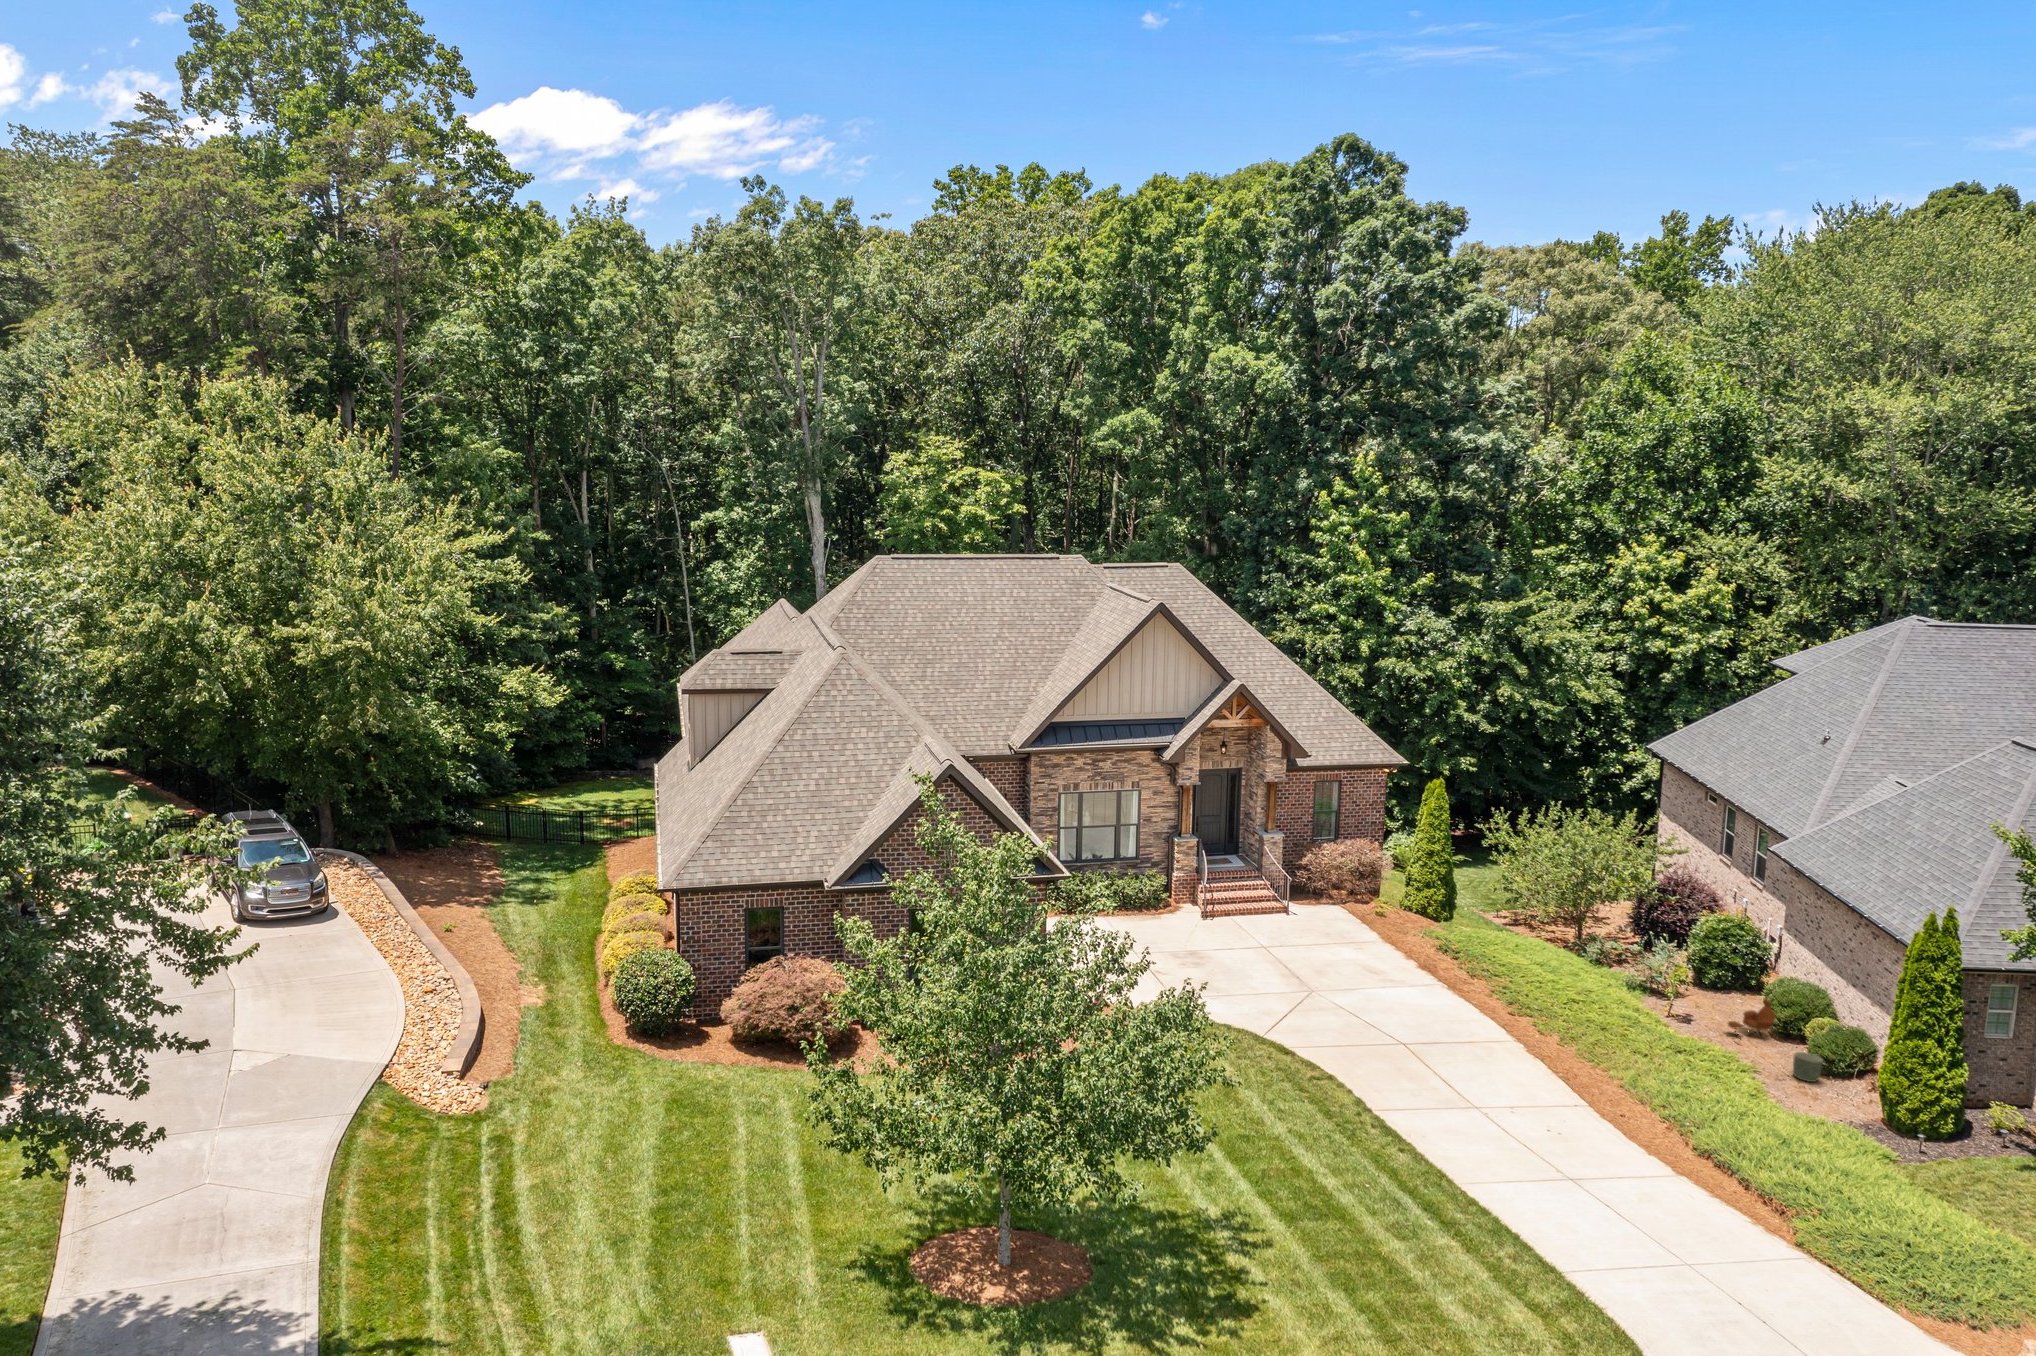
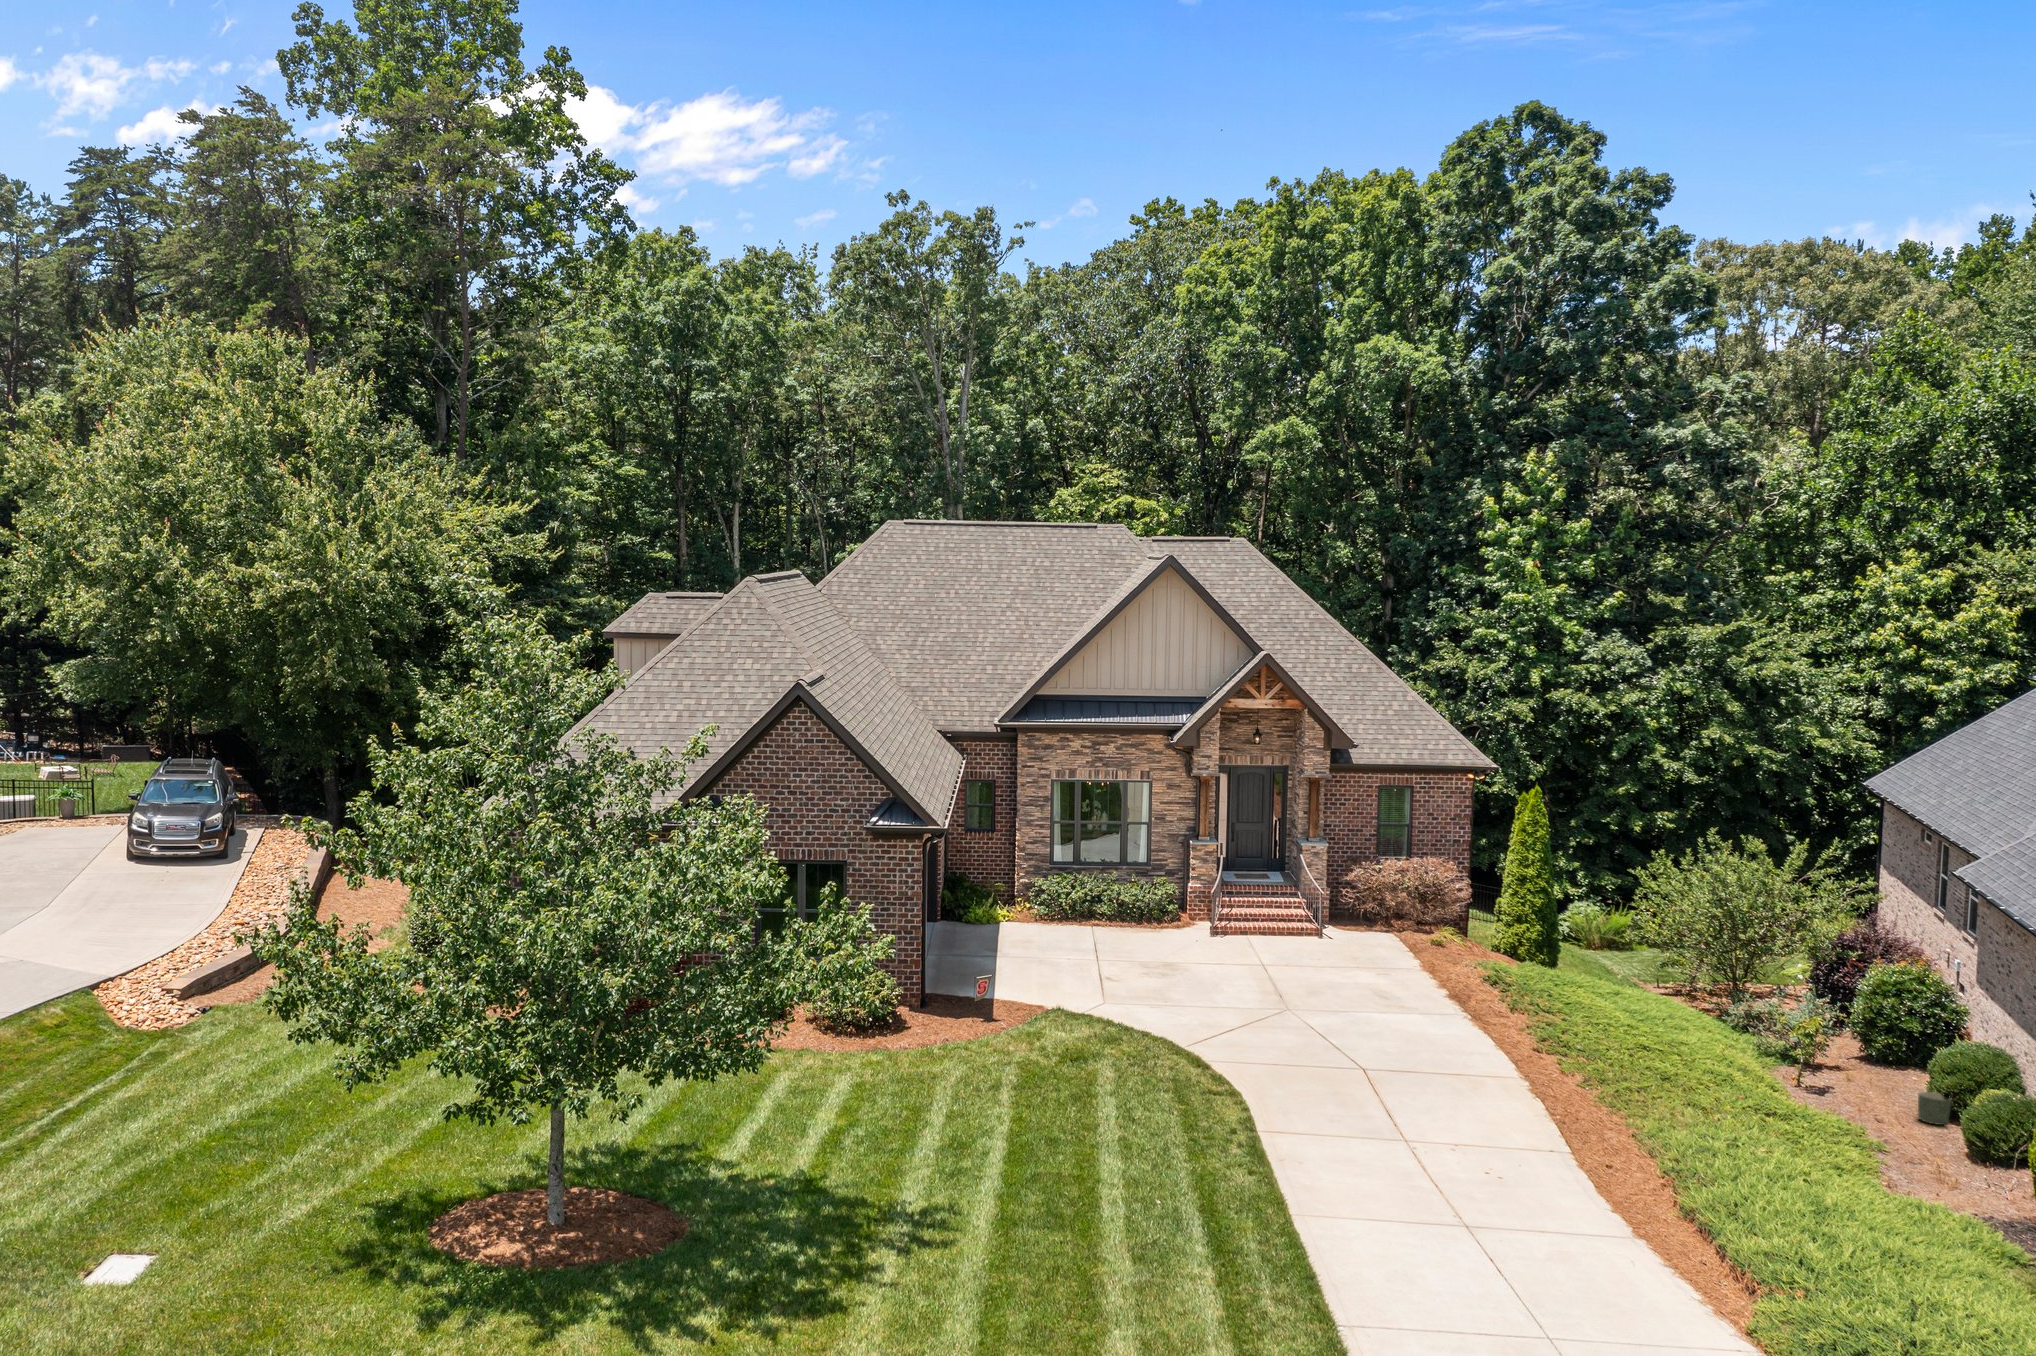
lounge chair: present [1728,1000,1776,1037] -> none [1866,1048,1931,1094]

